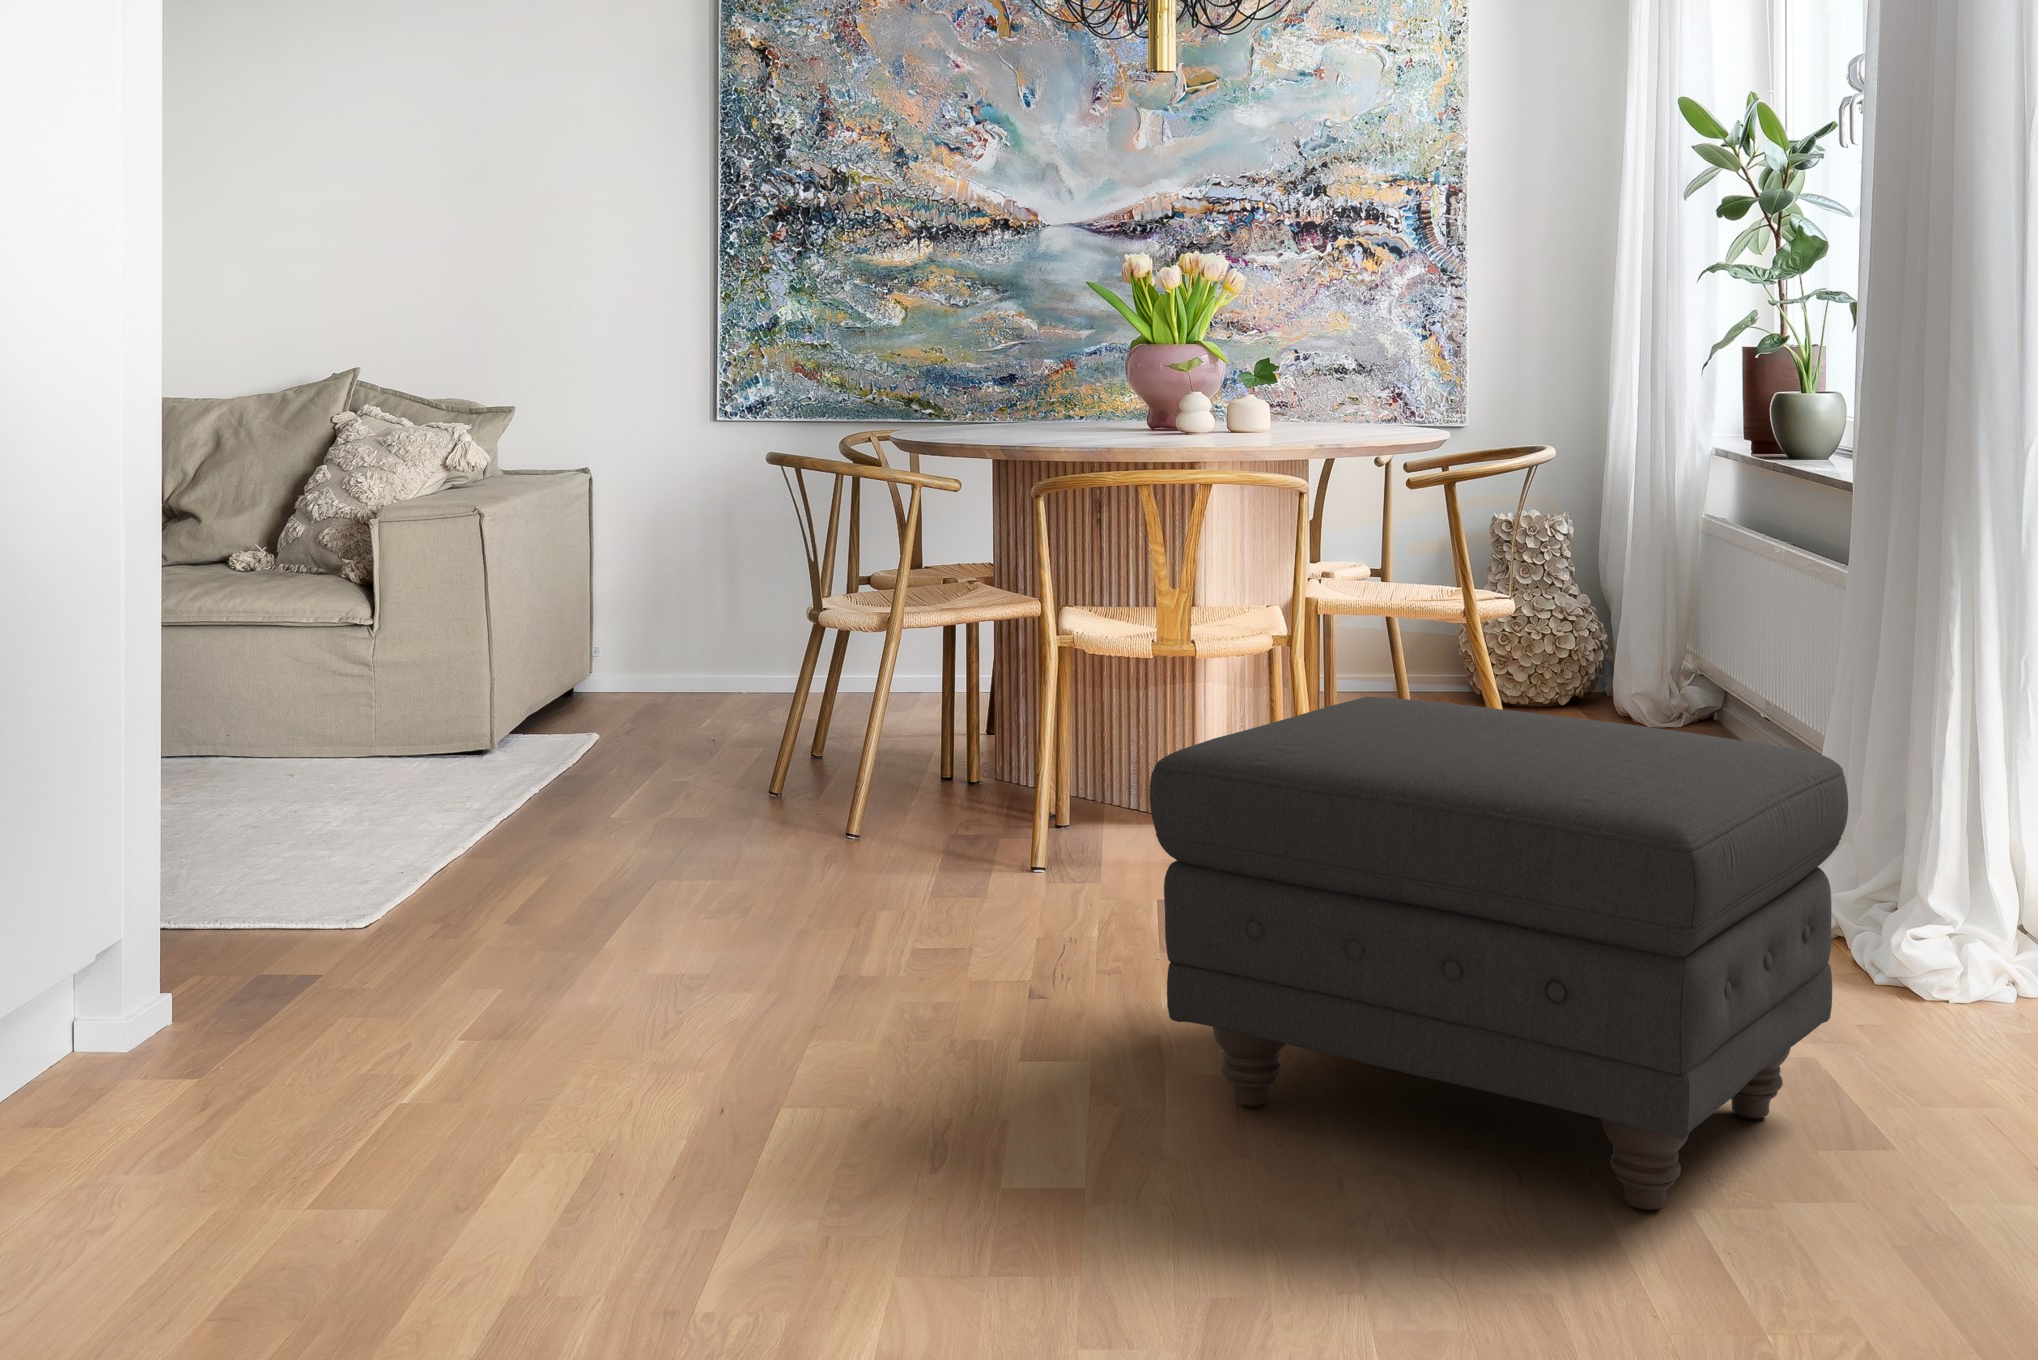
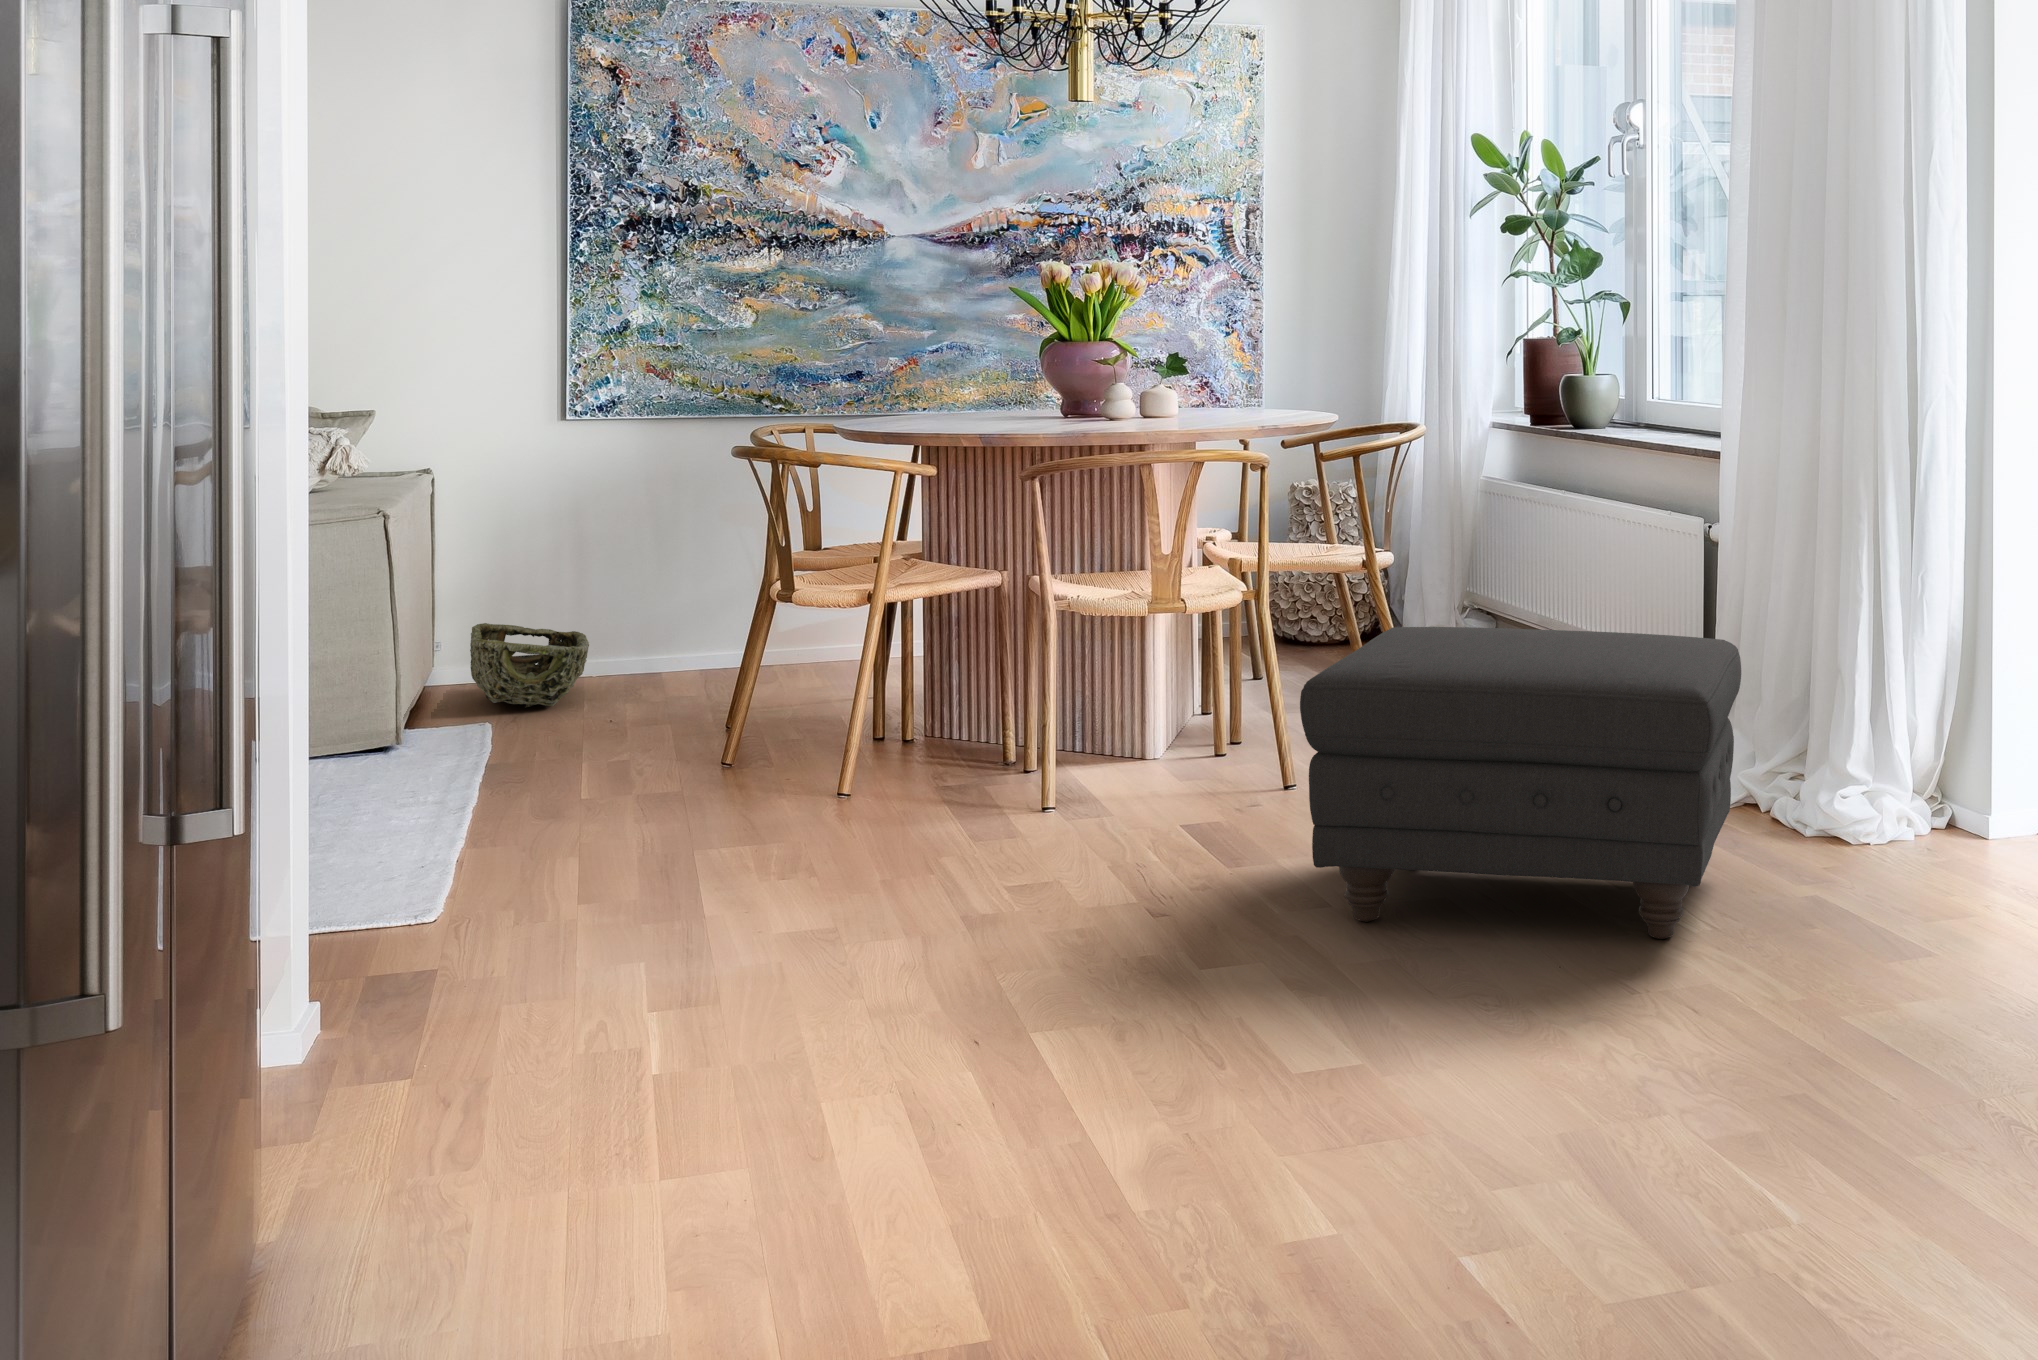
woven basket: none [600,625,731,716] -> present [470,623,589,708]

